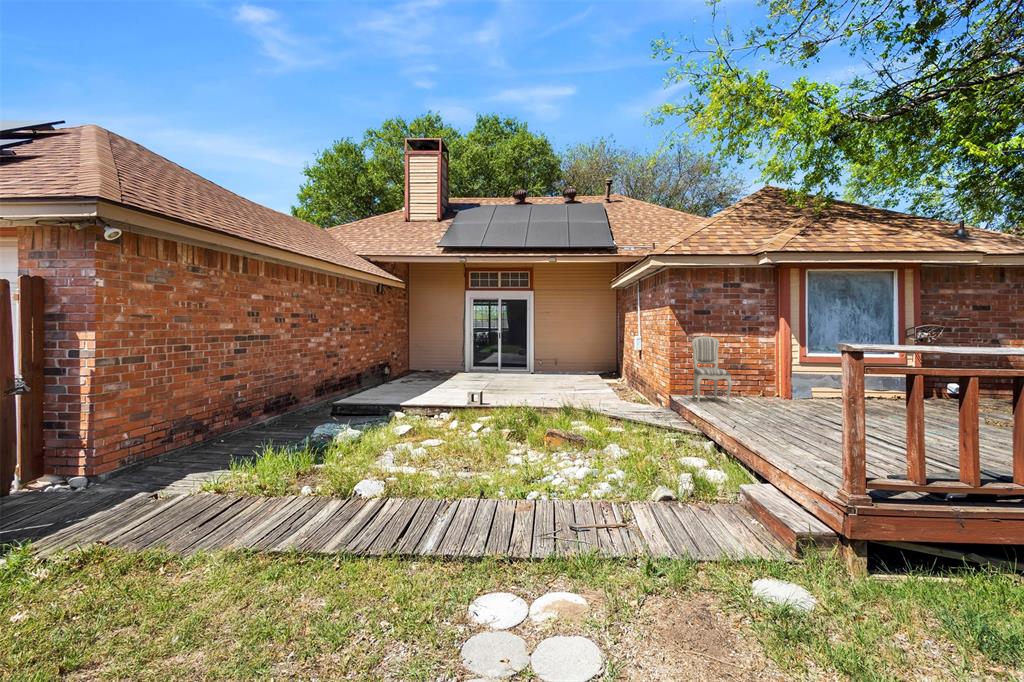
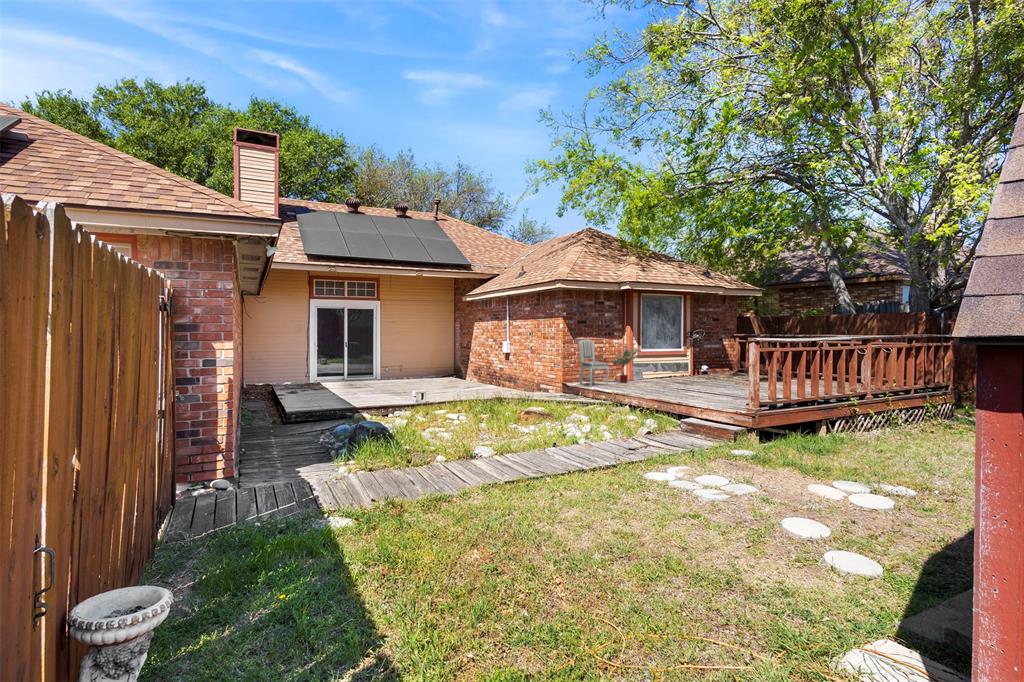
potted tree: none [742,344,796,402] -> present [611,344,638,383]

